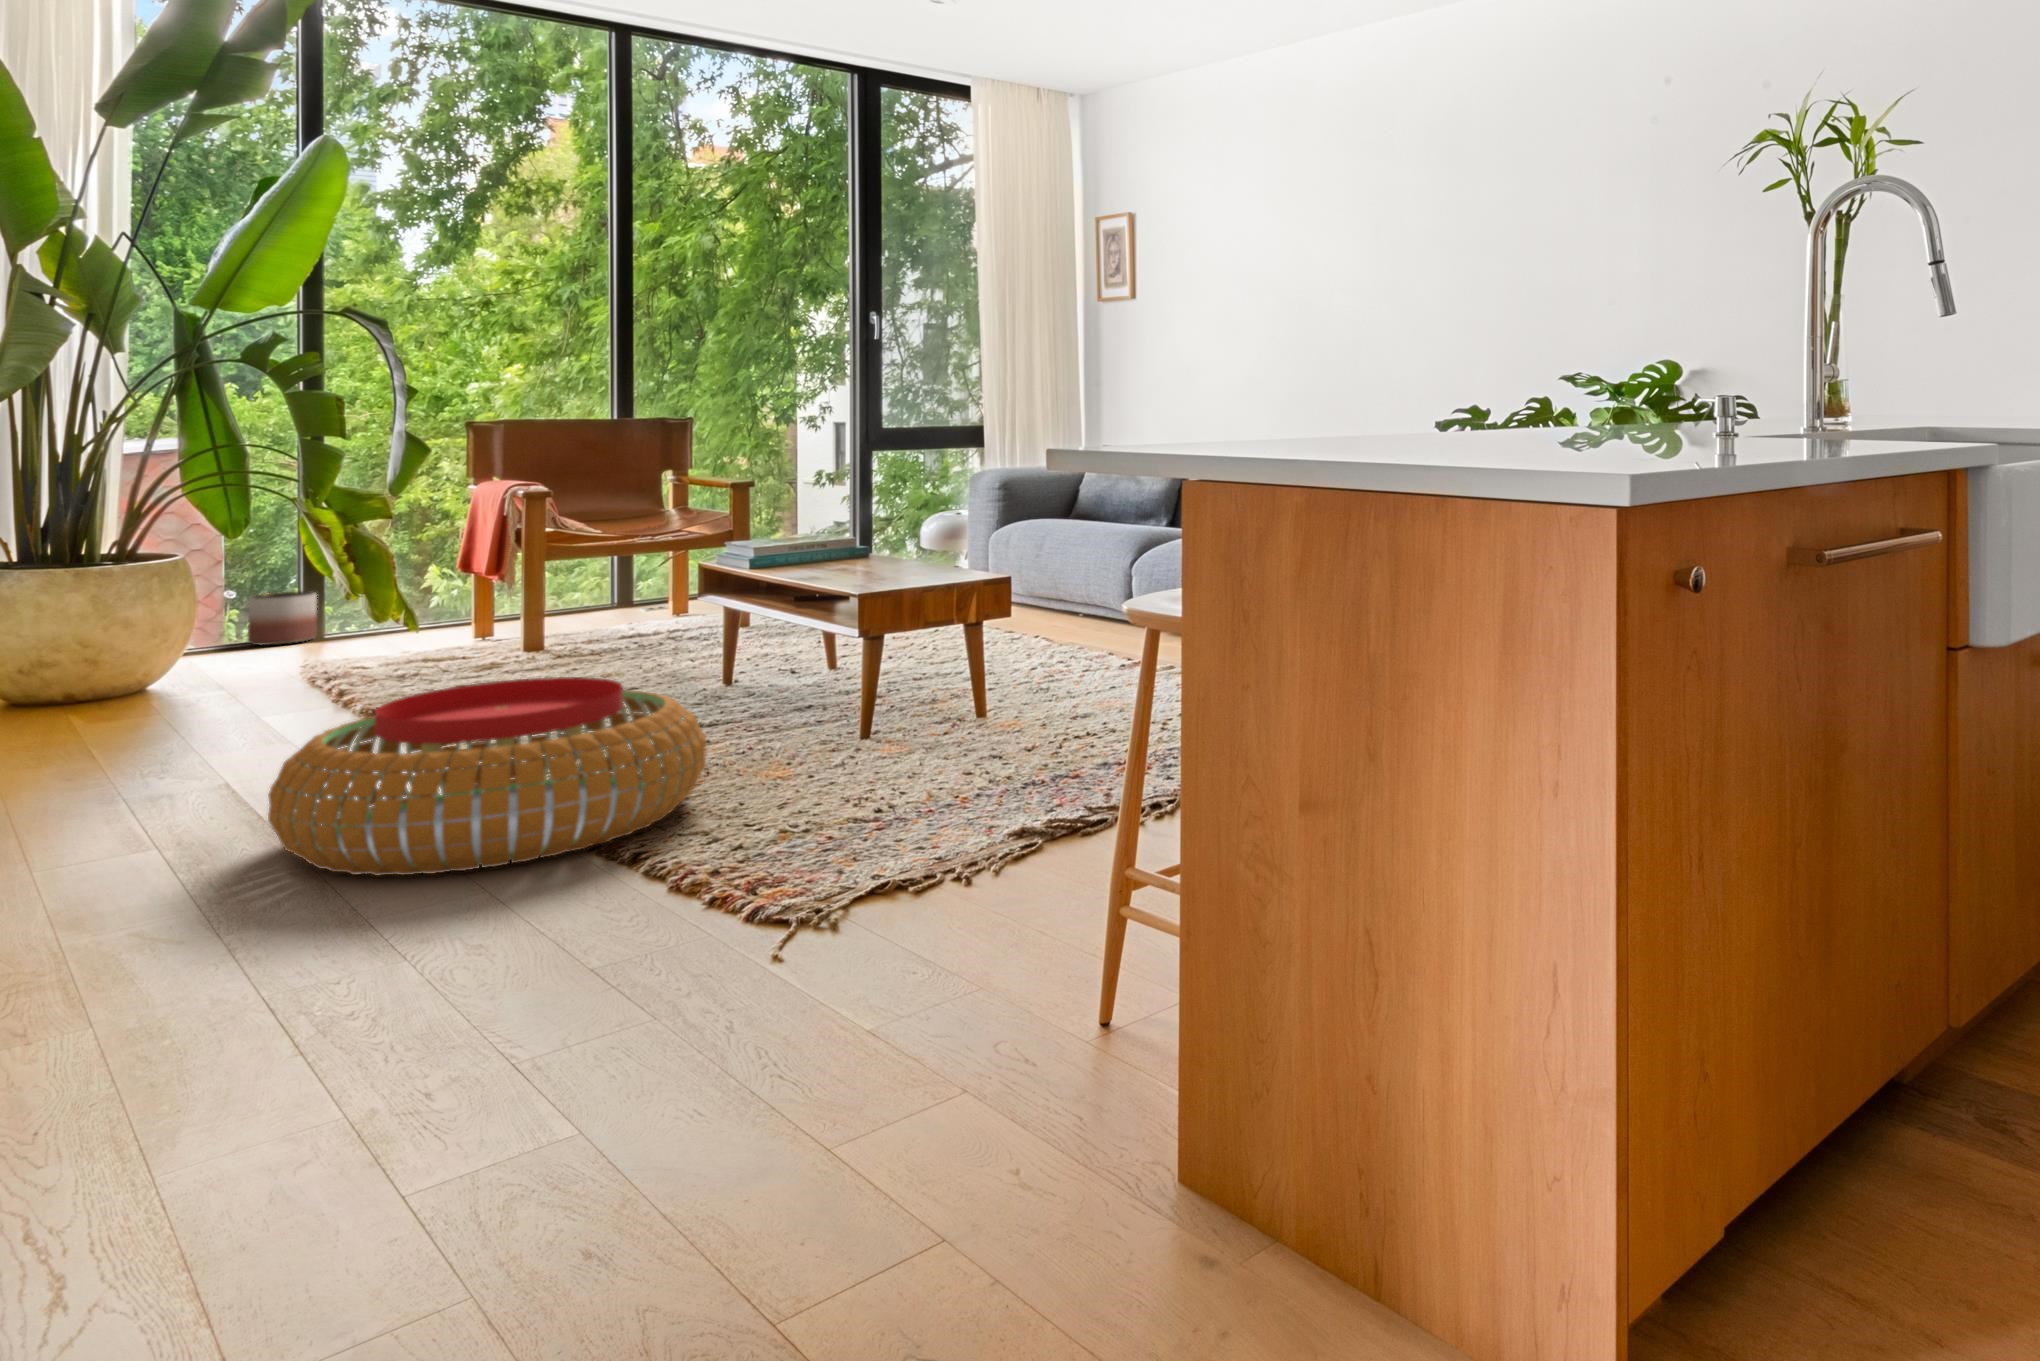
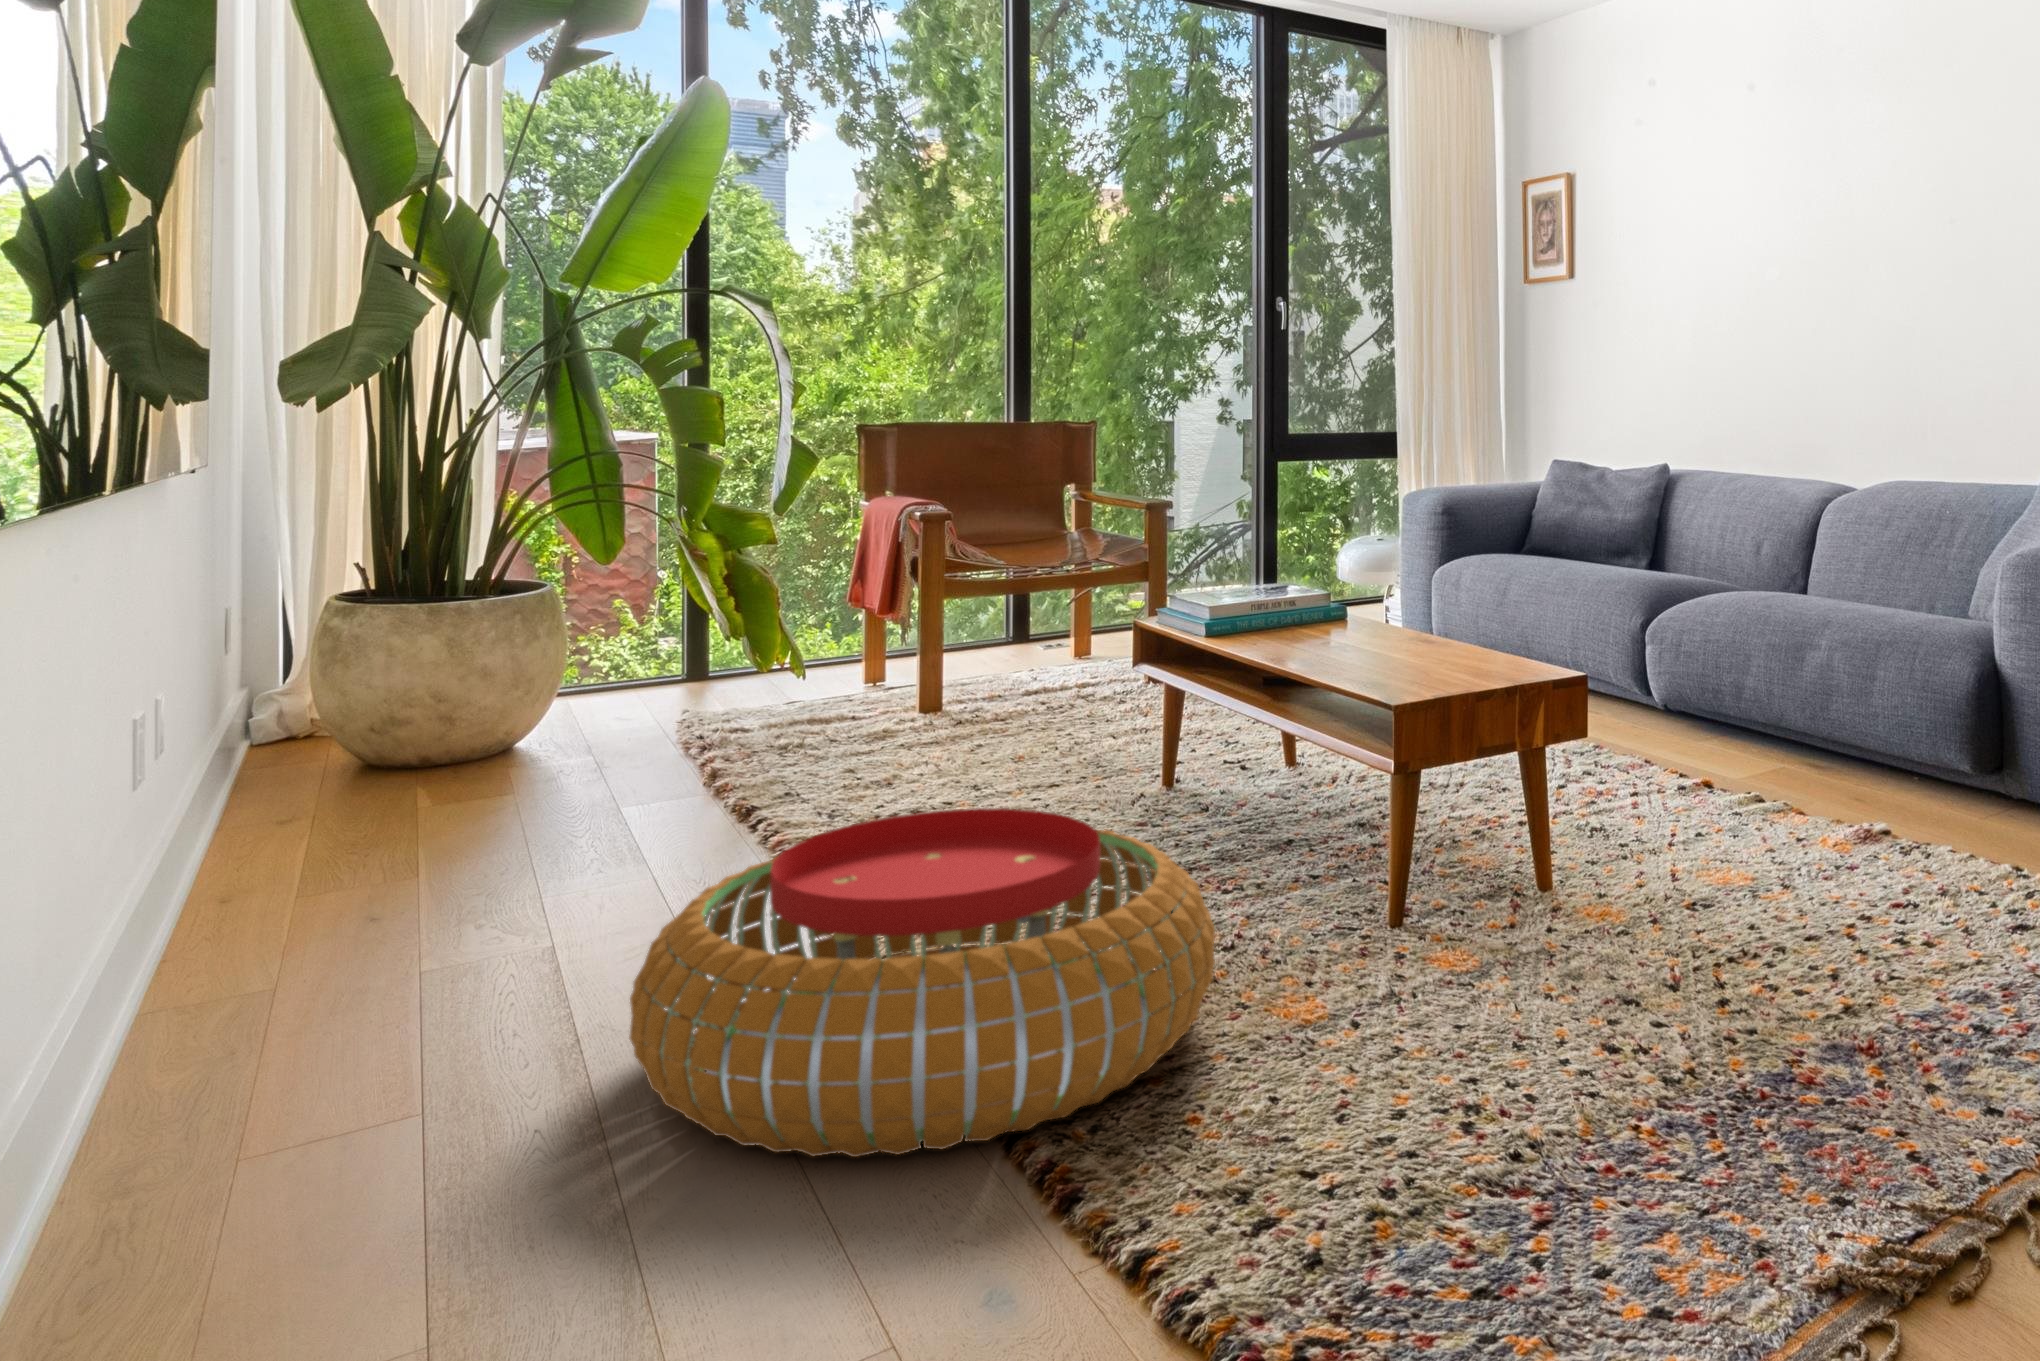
planter: present [248,591,317,645] -> none [626,623,696,687]

